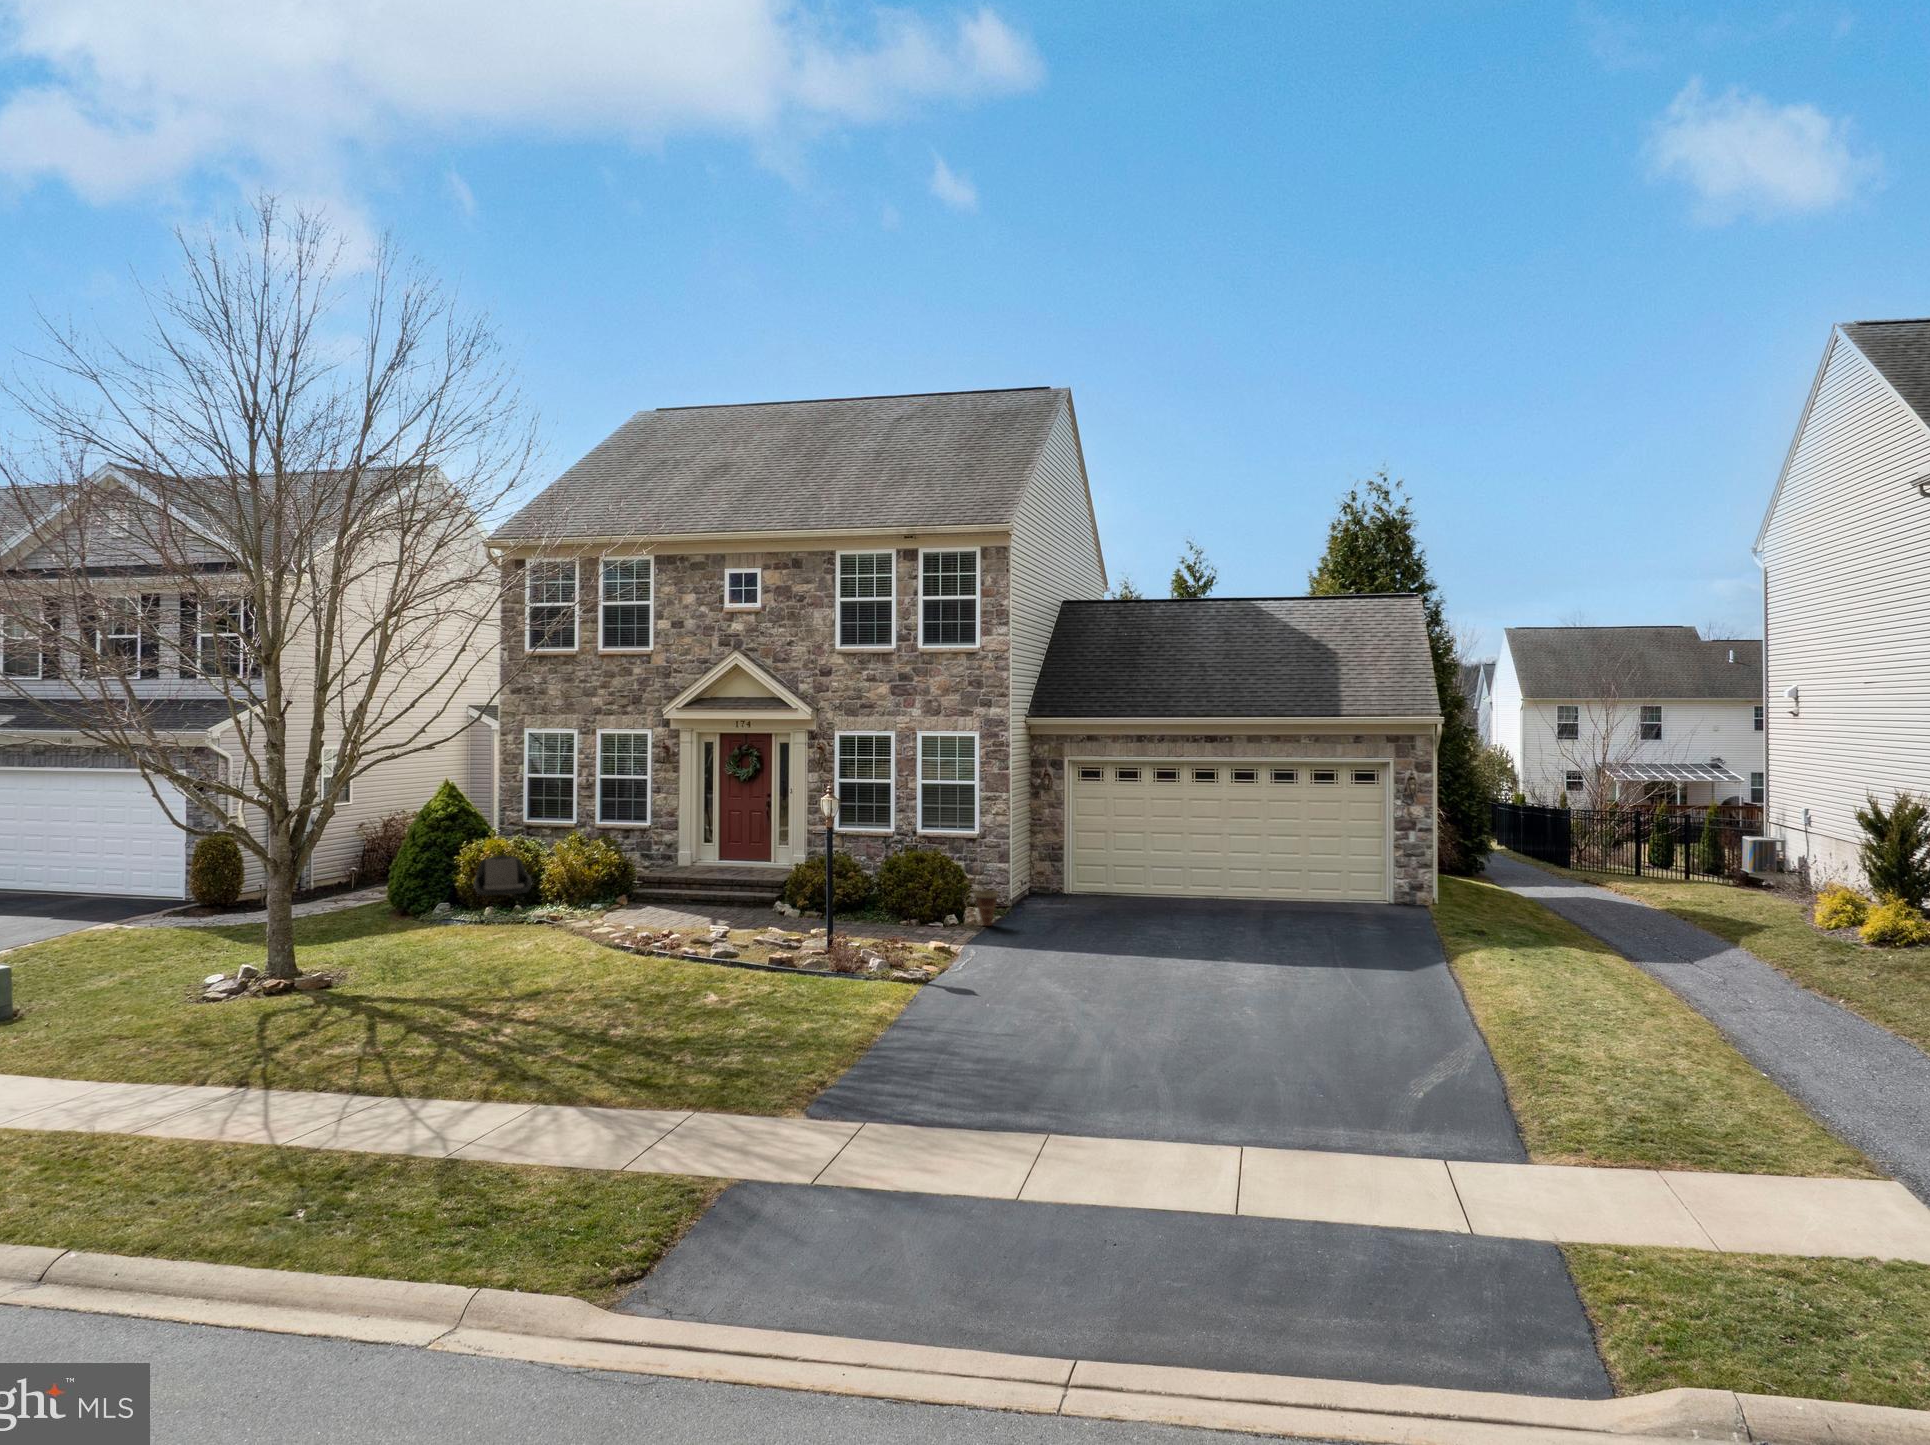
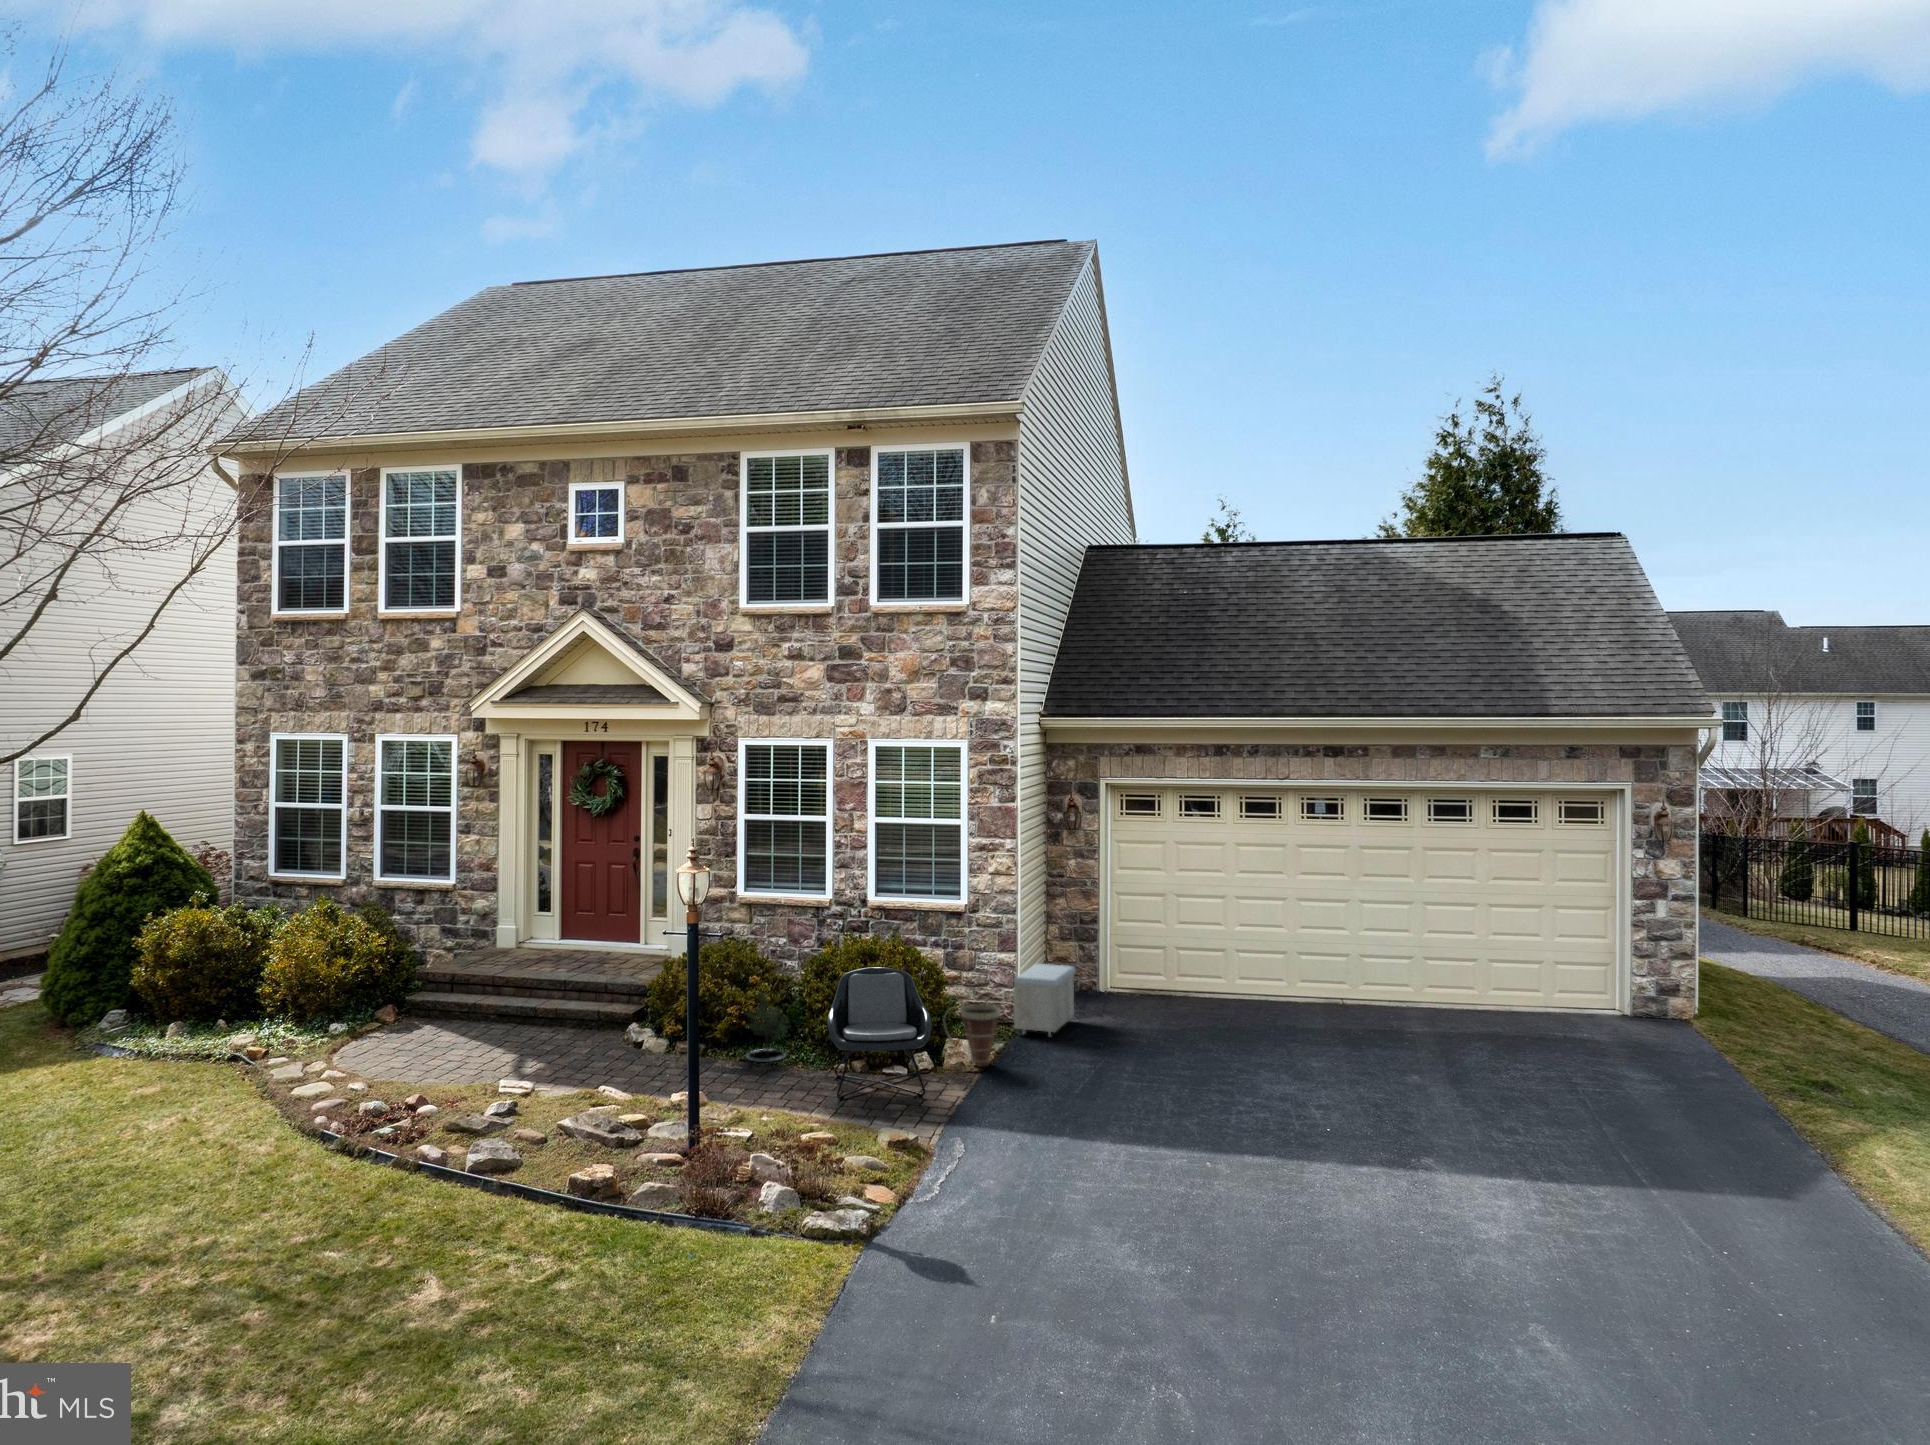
lounge chair: present [474,856,532,919] -> present [828,967,931,1100]
storage bench: none [1008,872,1047,914] -> present [1014,964,1076,1036]
potted tree: none [844,880,873,925] -> present [746,992,788,1062]

